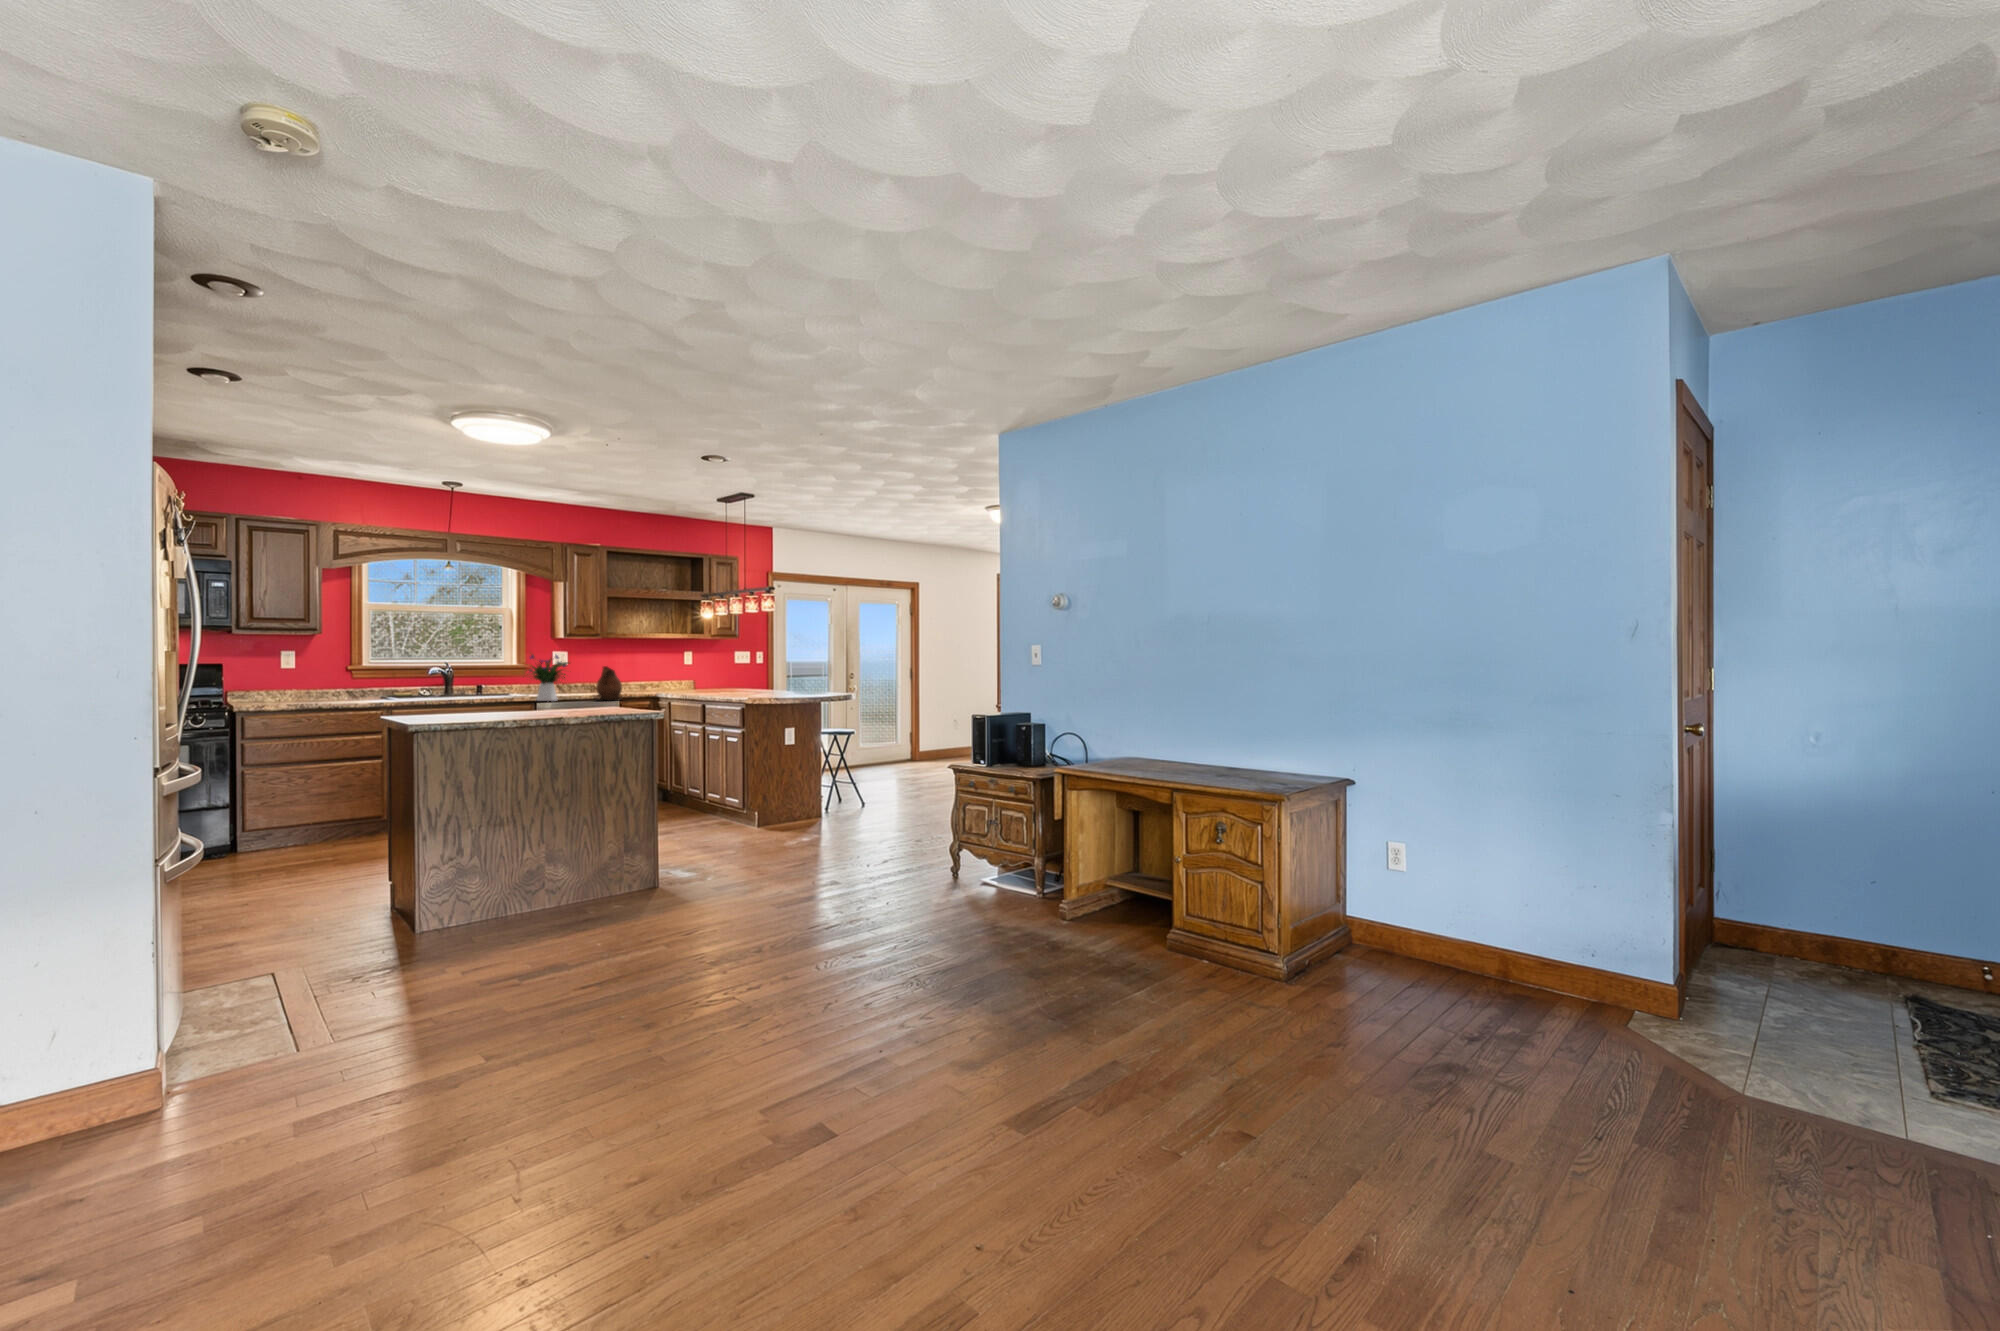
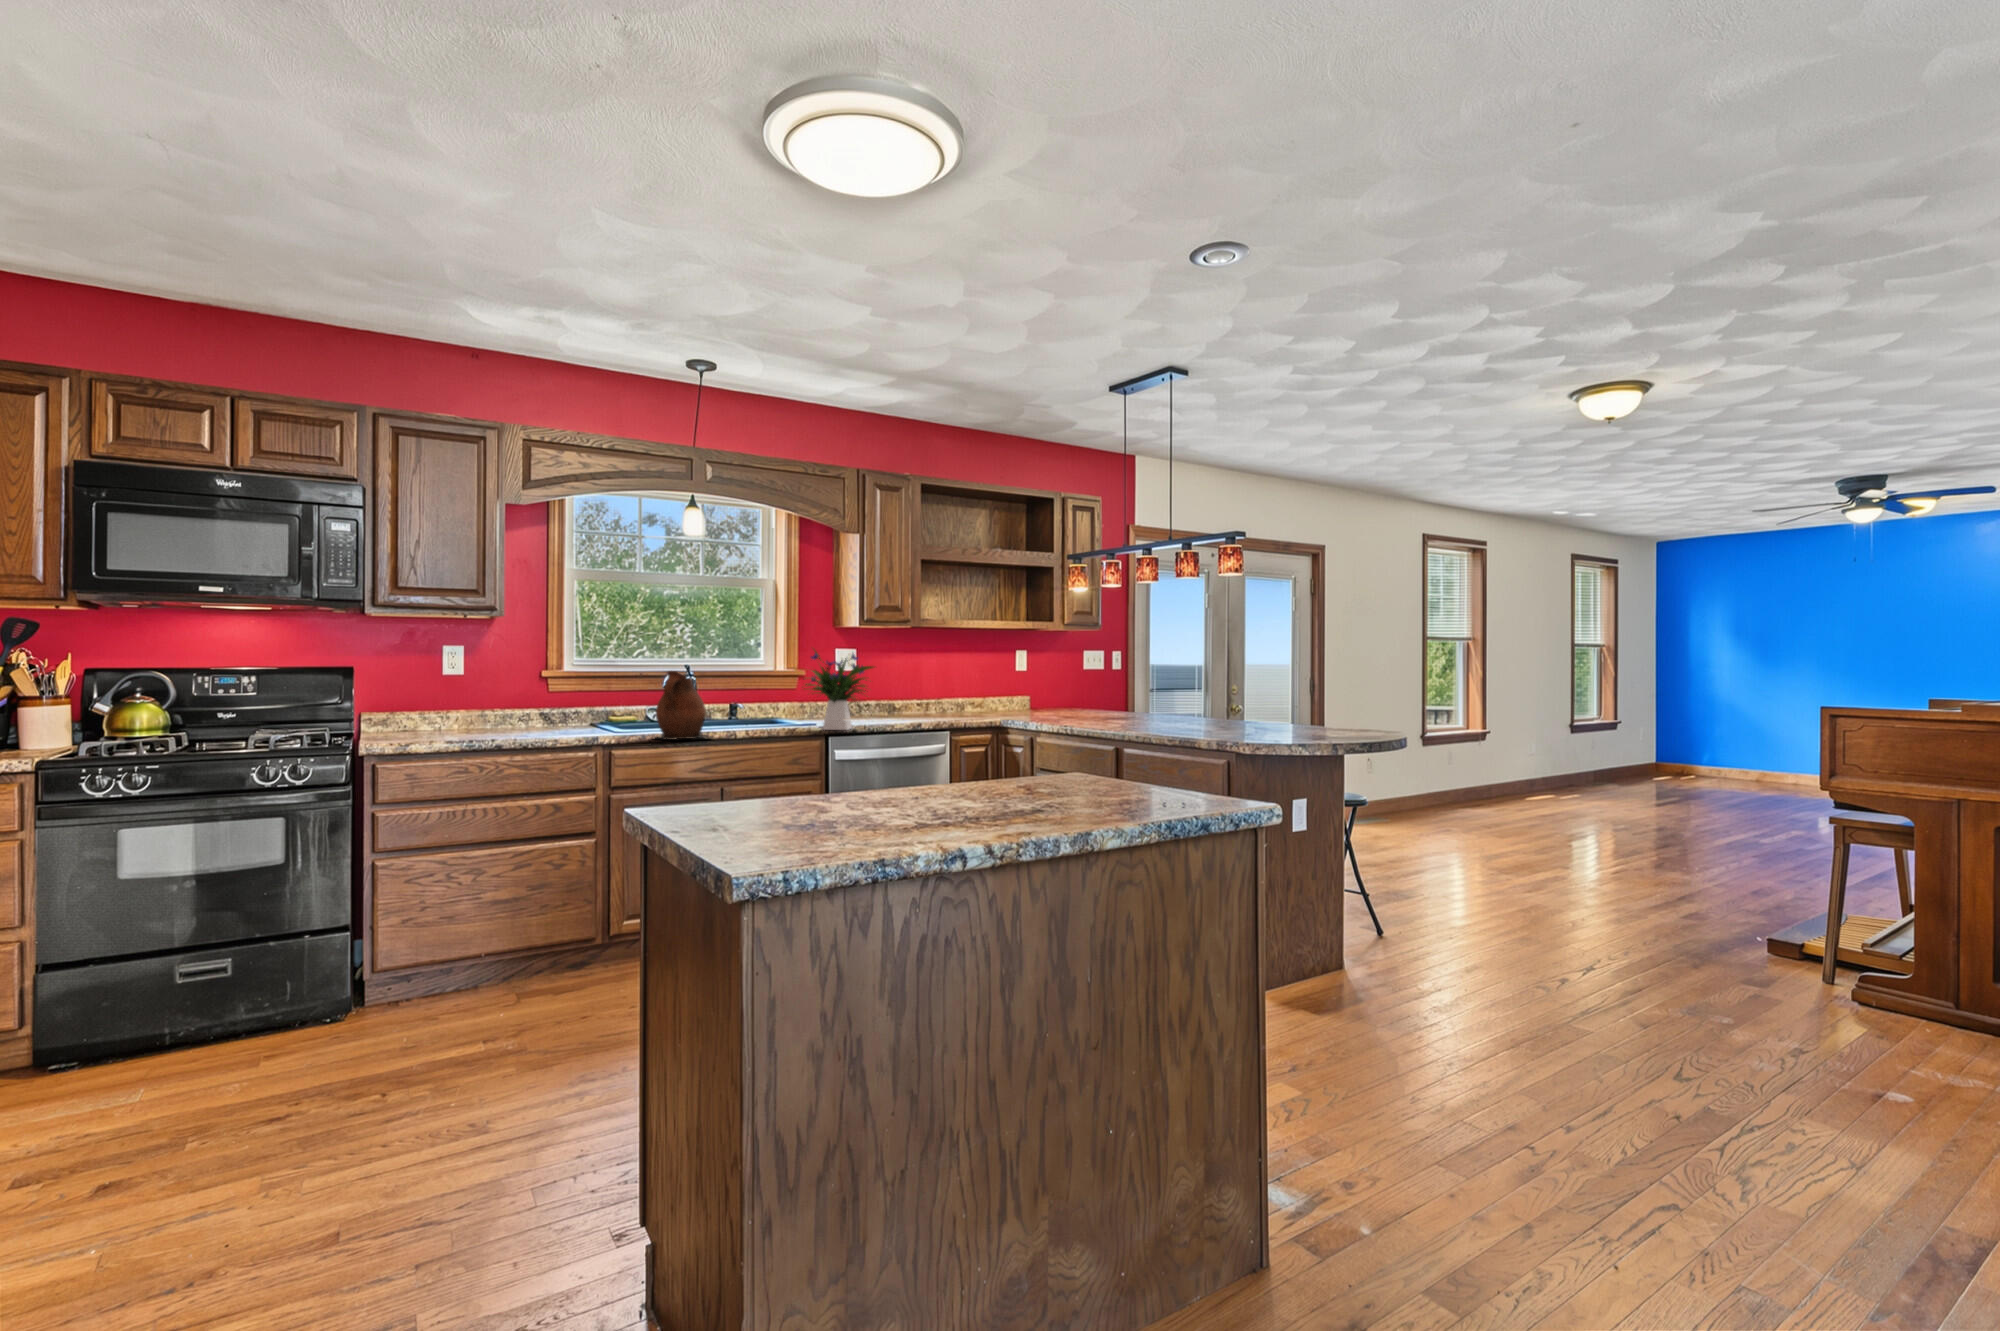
ceramic pitcher: present [596,666,622,700] -> present [654,671,712,740]

